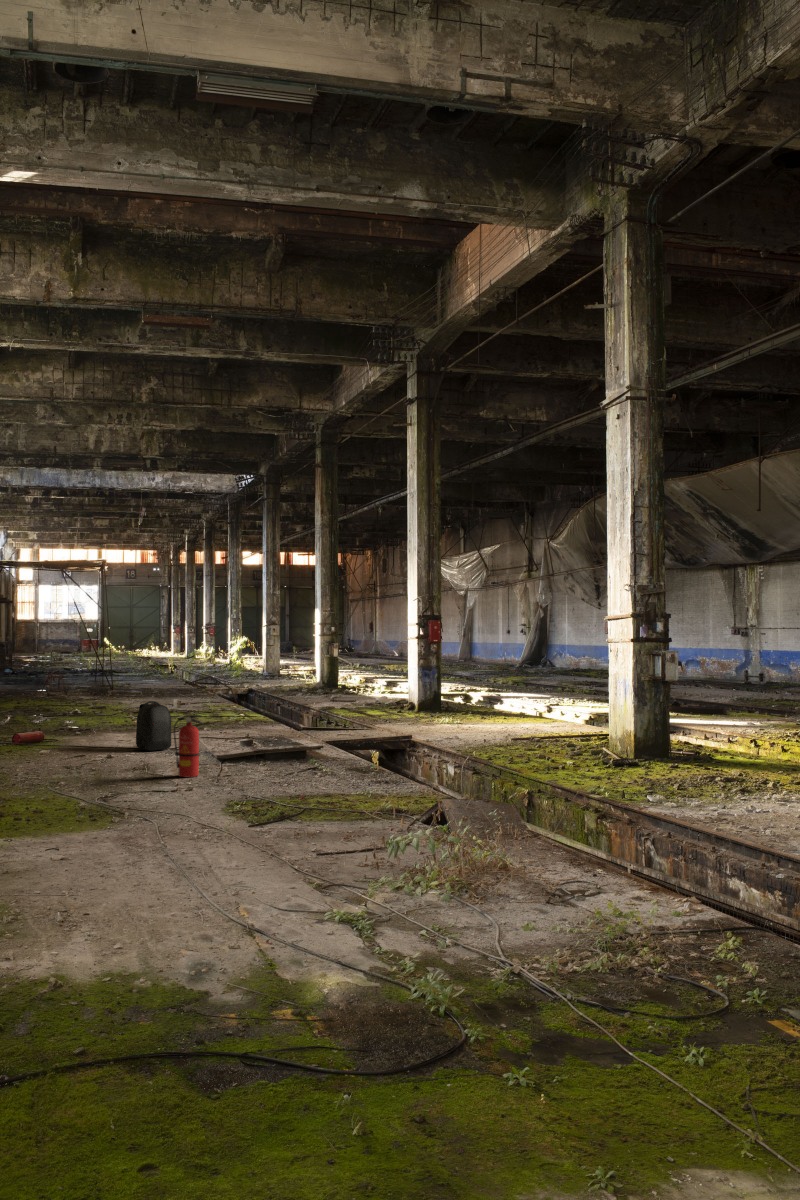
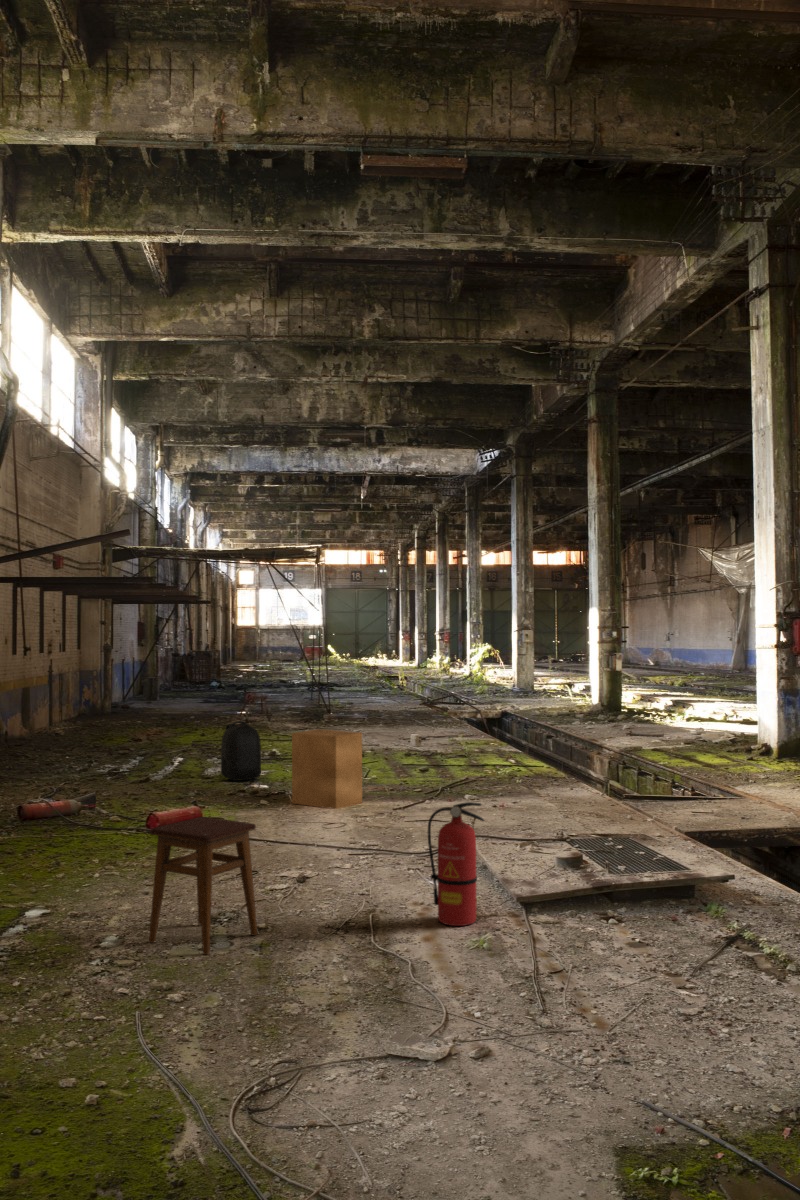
cardboard box: none [91,690,138,739] -> present [292,729,362,809]
backpack: present [136,701,171,751] -> present [221,721,261,781]
stool: none [24,725,82,790] -> present [149,817,257,955]

